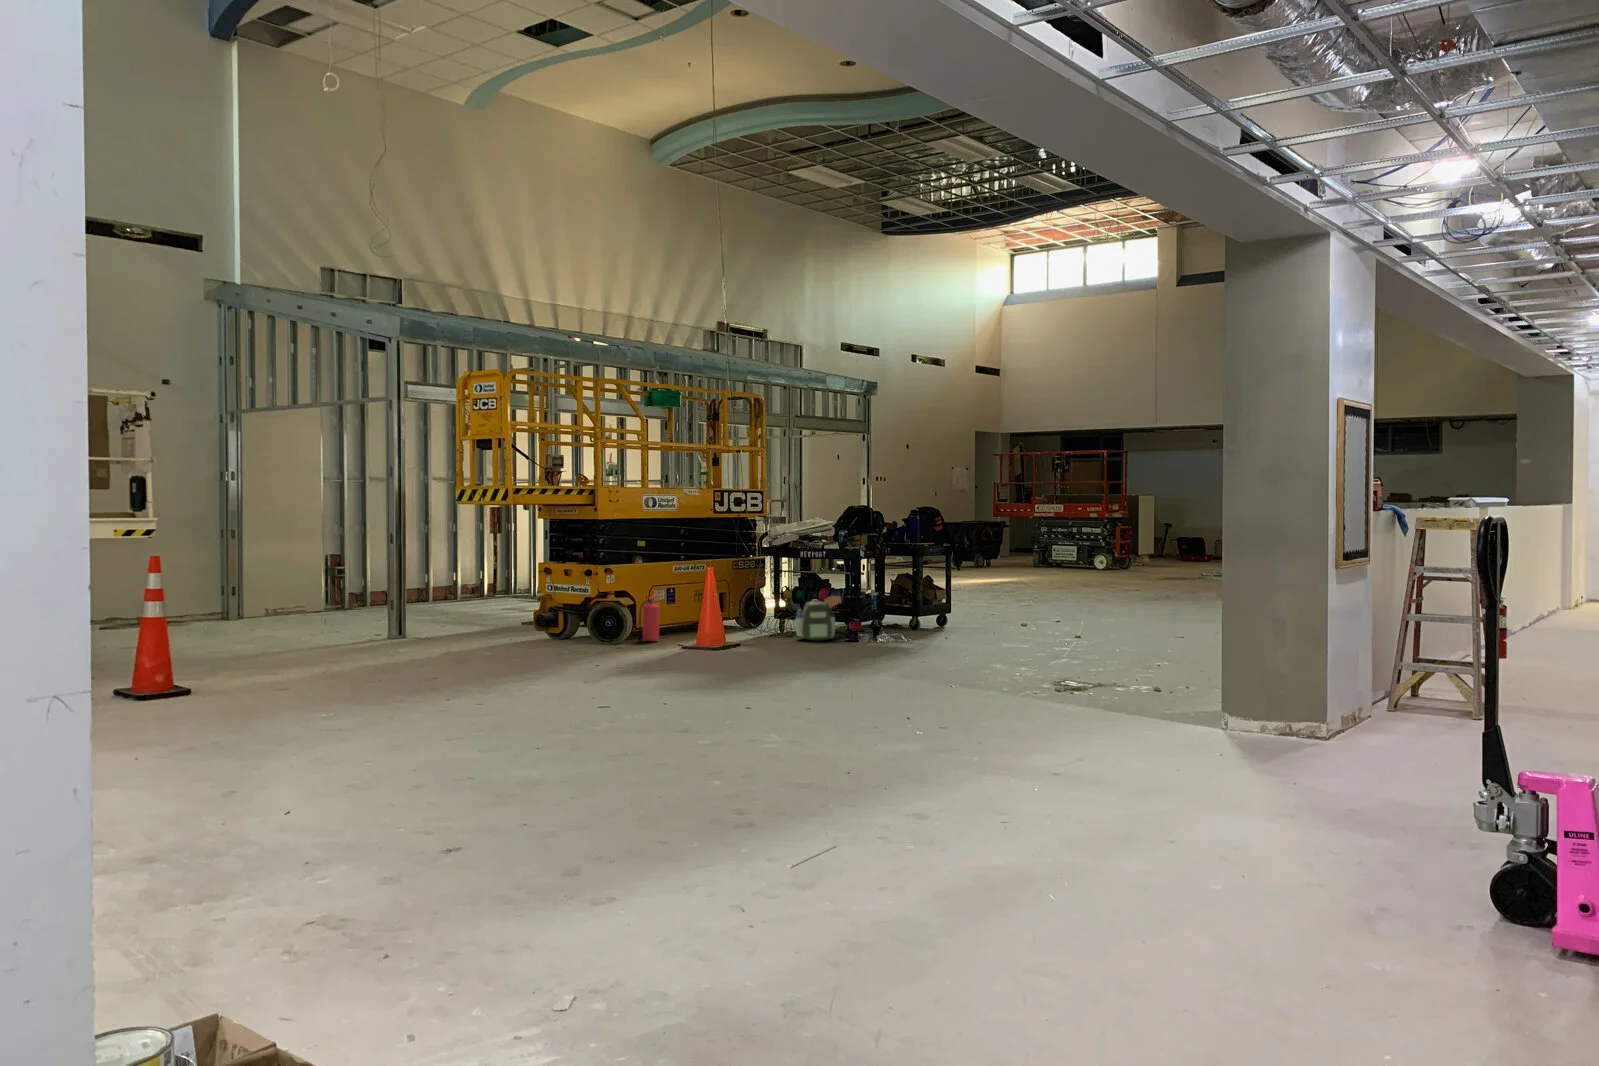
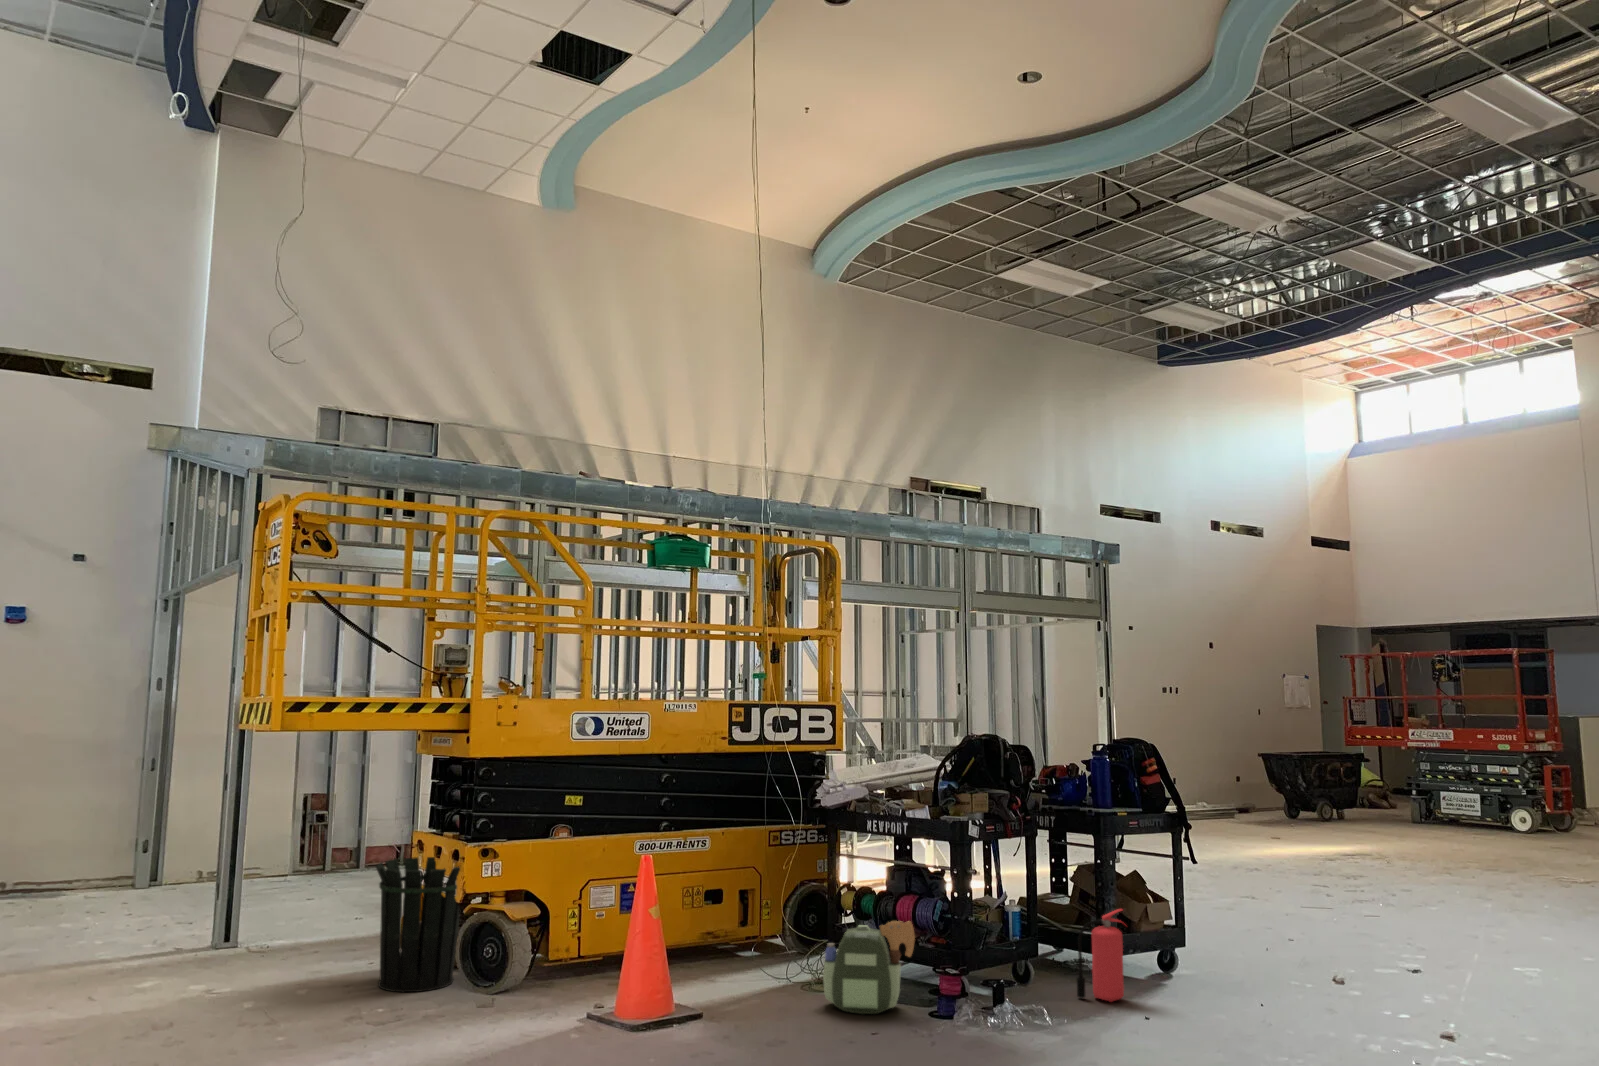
waste bin: none [544,579,598,648] -> present [376,857,460,992]
fire extinguisher: present [638,594,659,642] -> present [1077,909,1124,1002]

